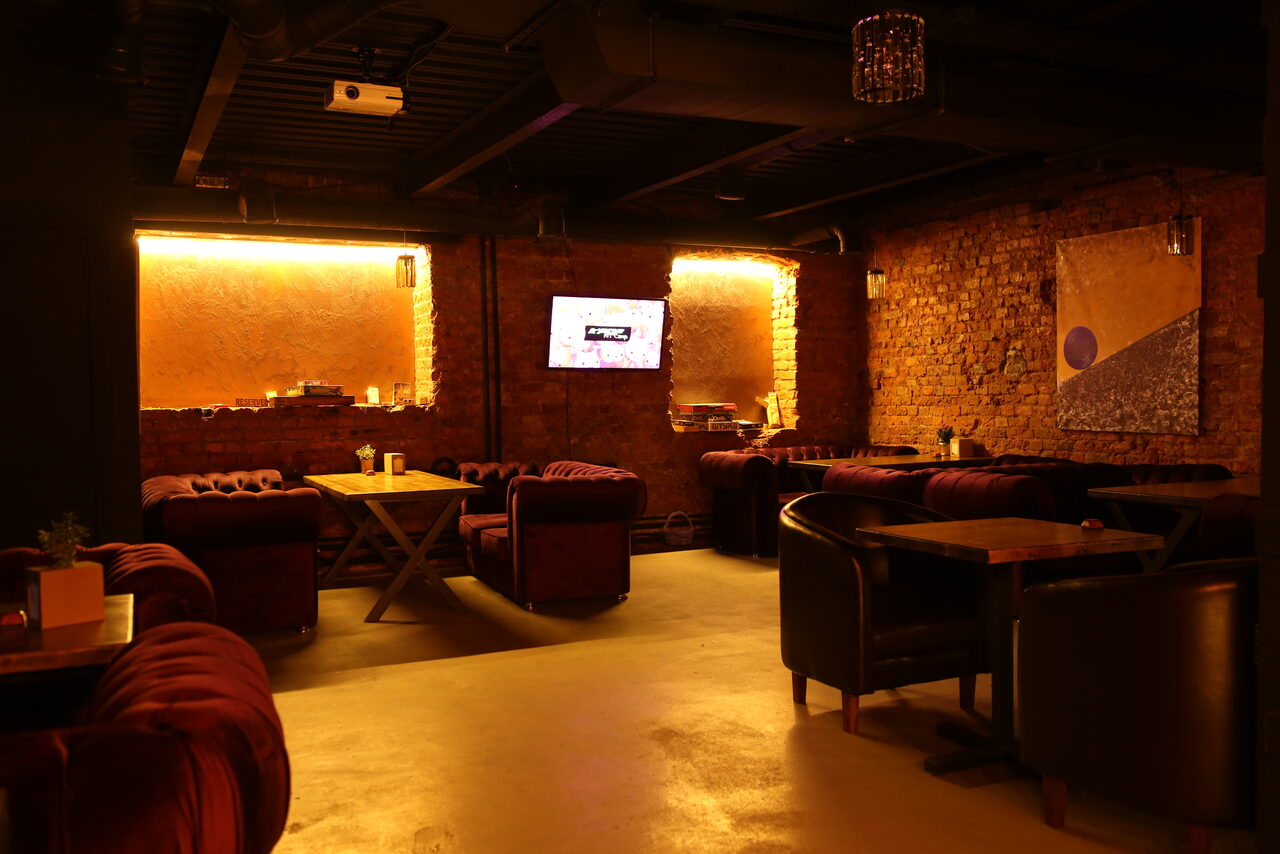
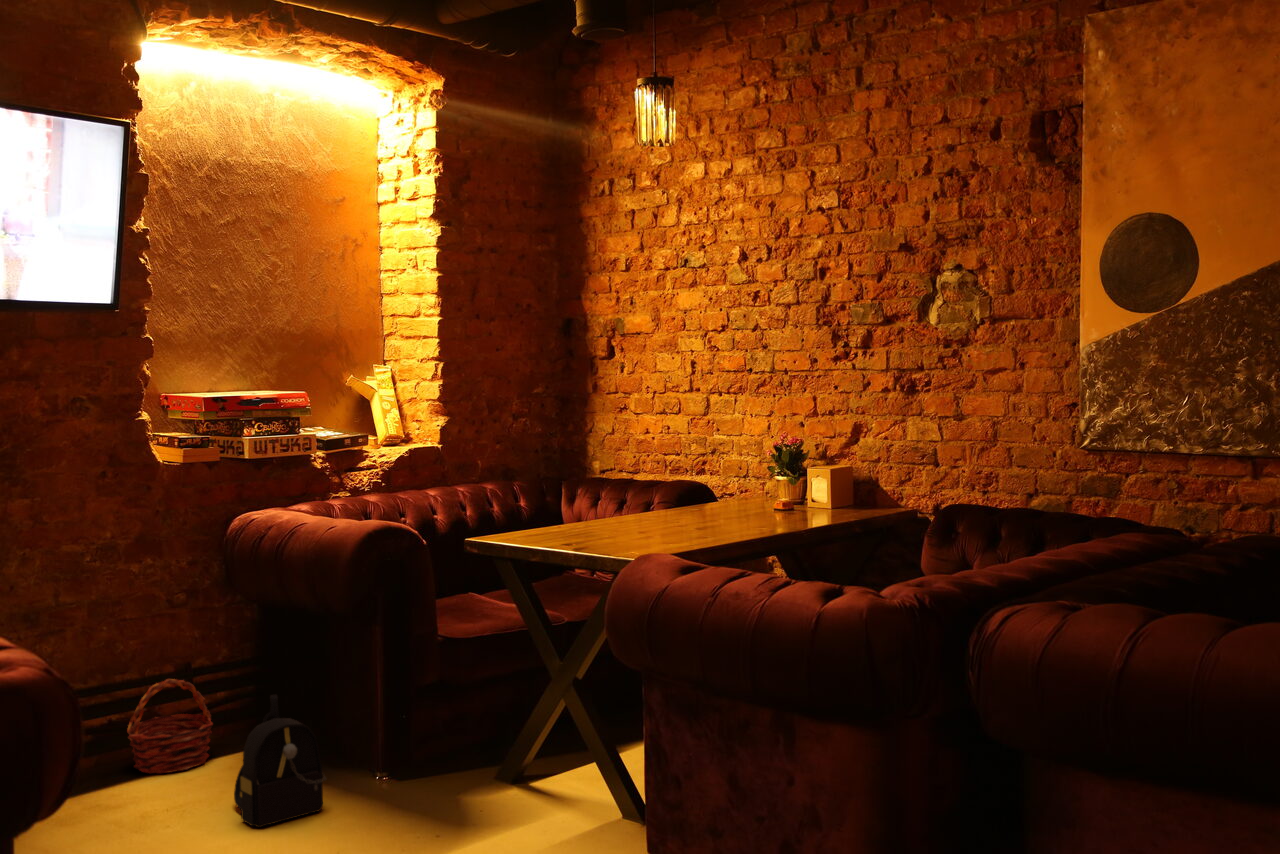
backpack: none [699,512,730,555] -> present [234,694,326,827]

